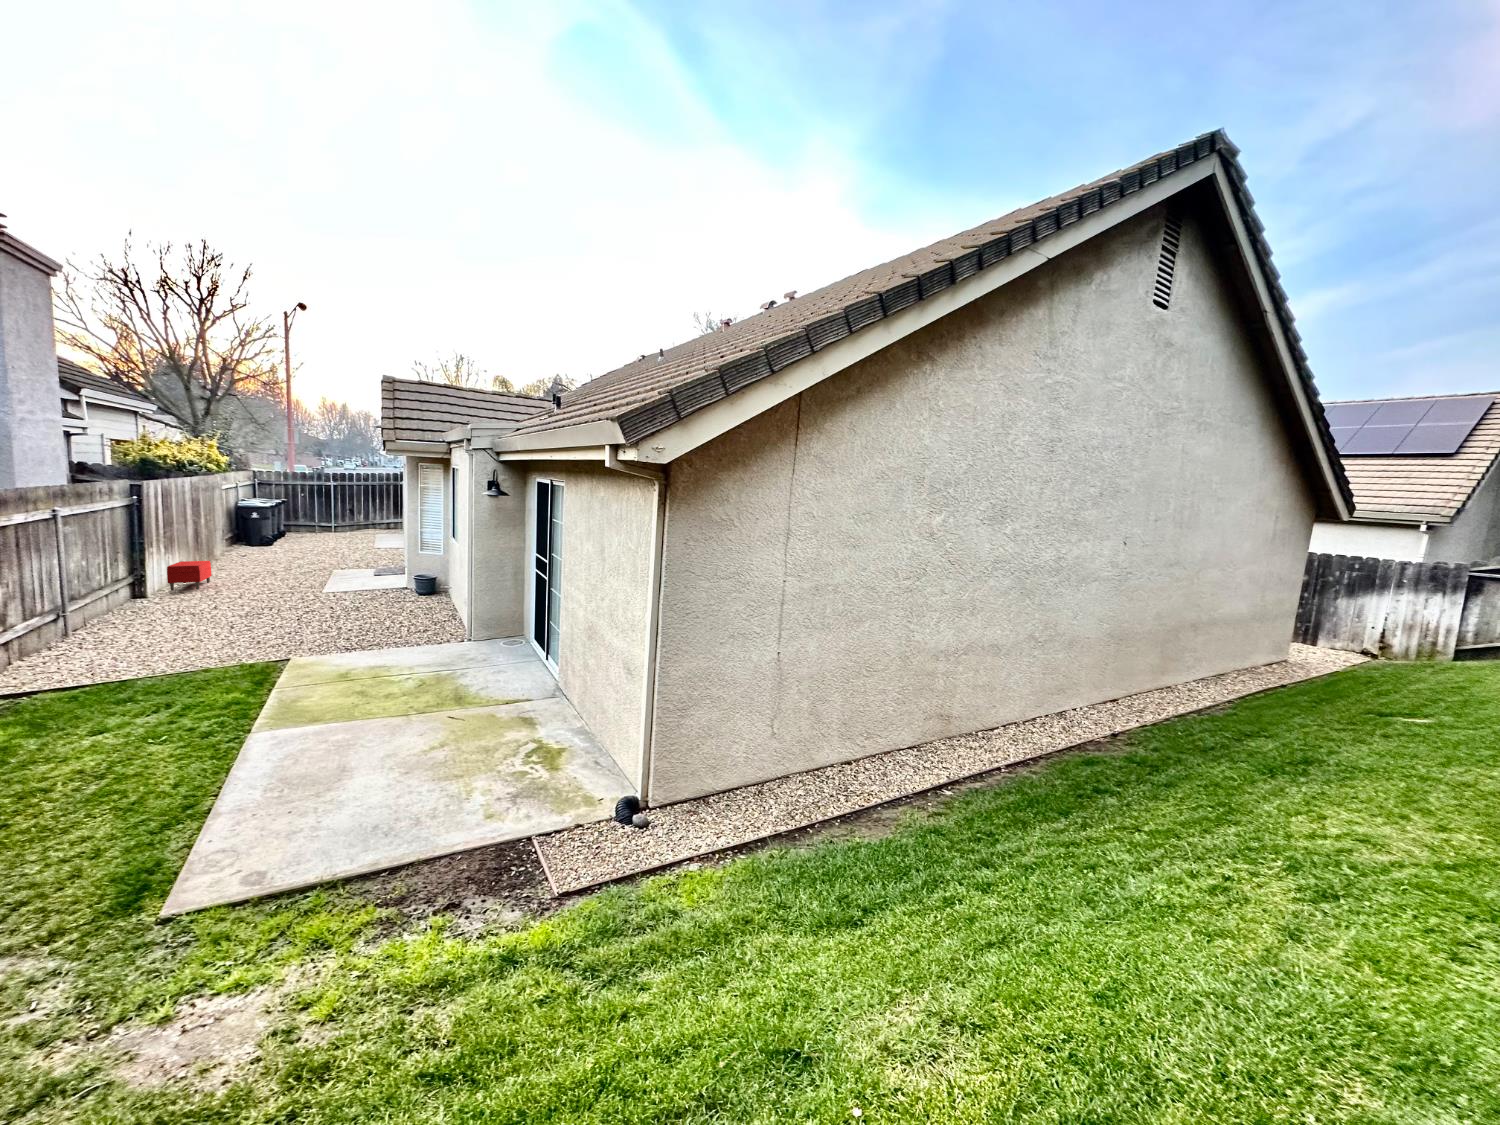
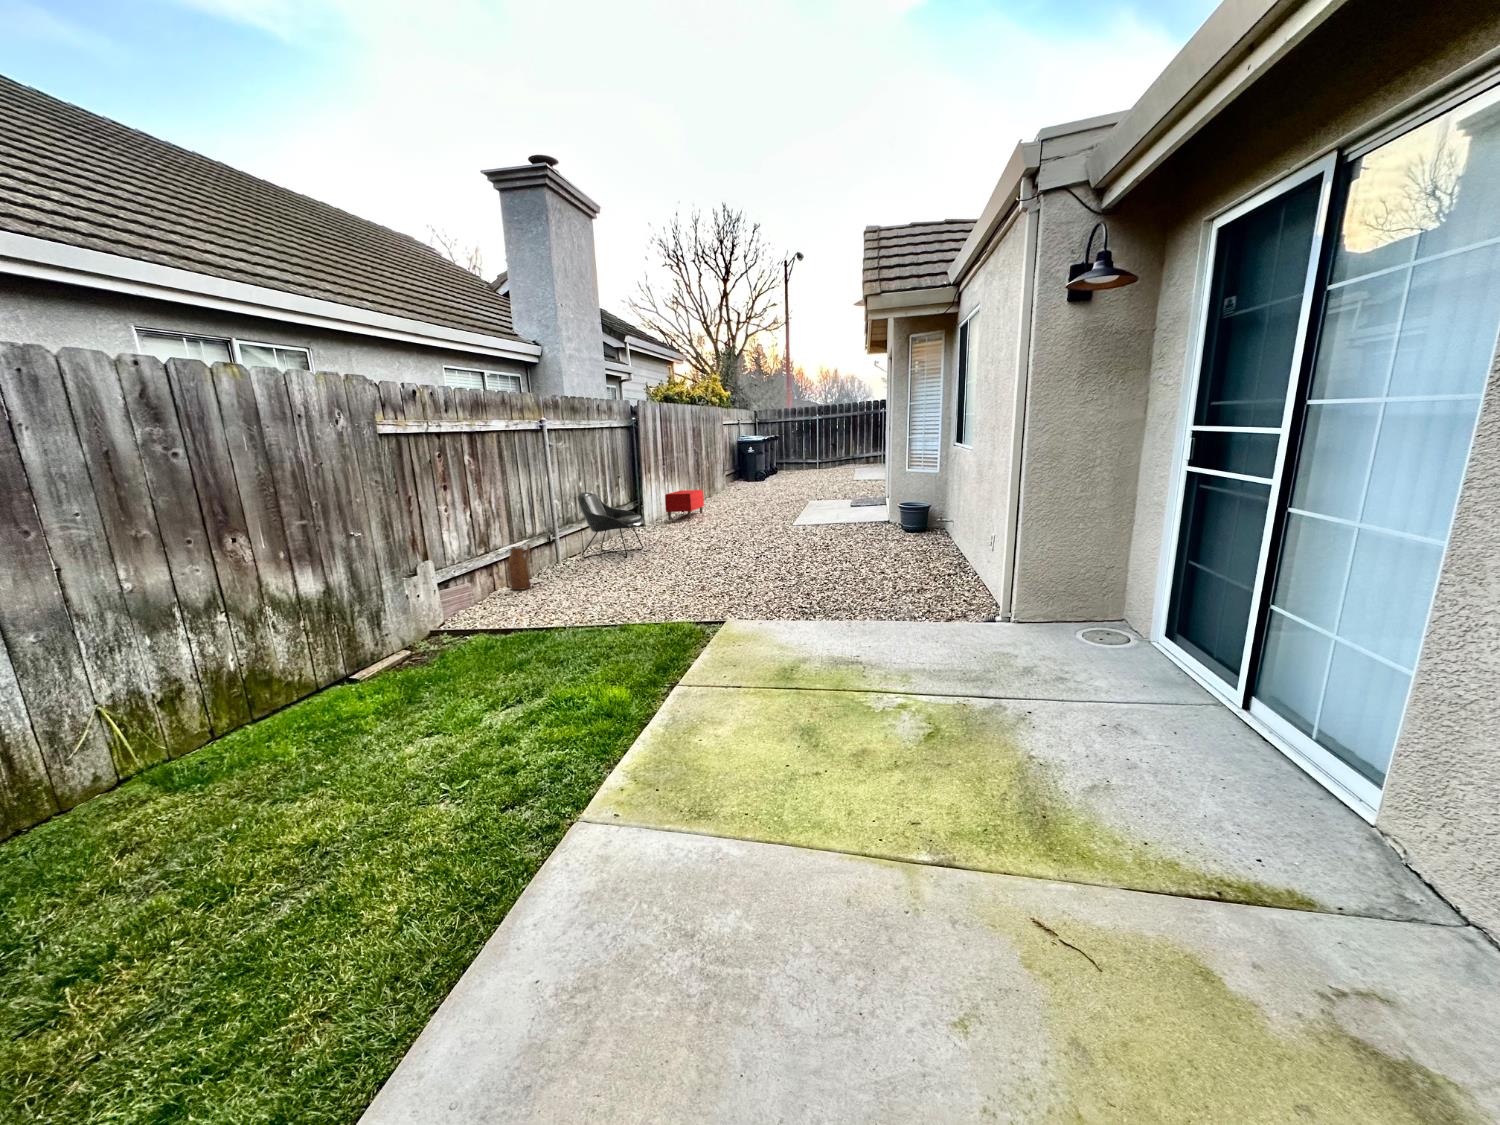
lounge chair: none [85,571,164,632] -> present [578,492,645,559]
watering can: none [23,621,50,663] -> present [508,544,531,590]

